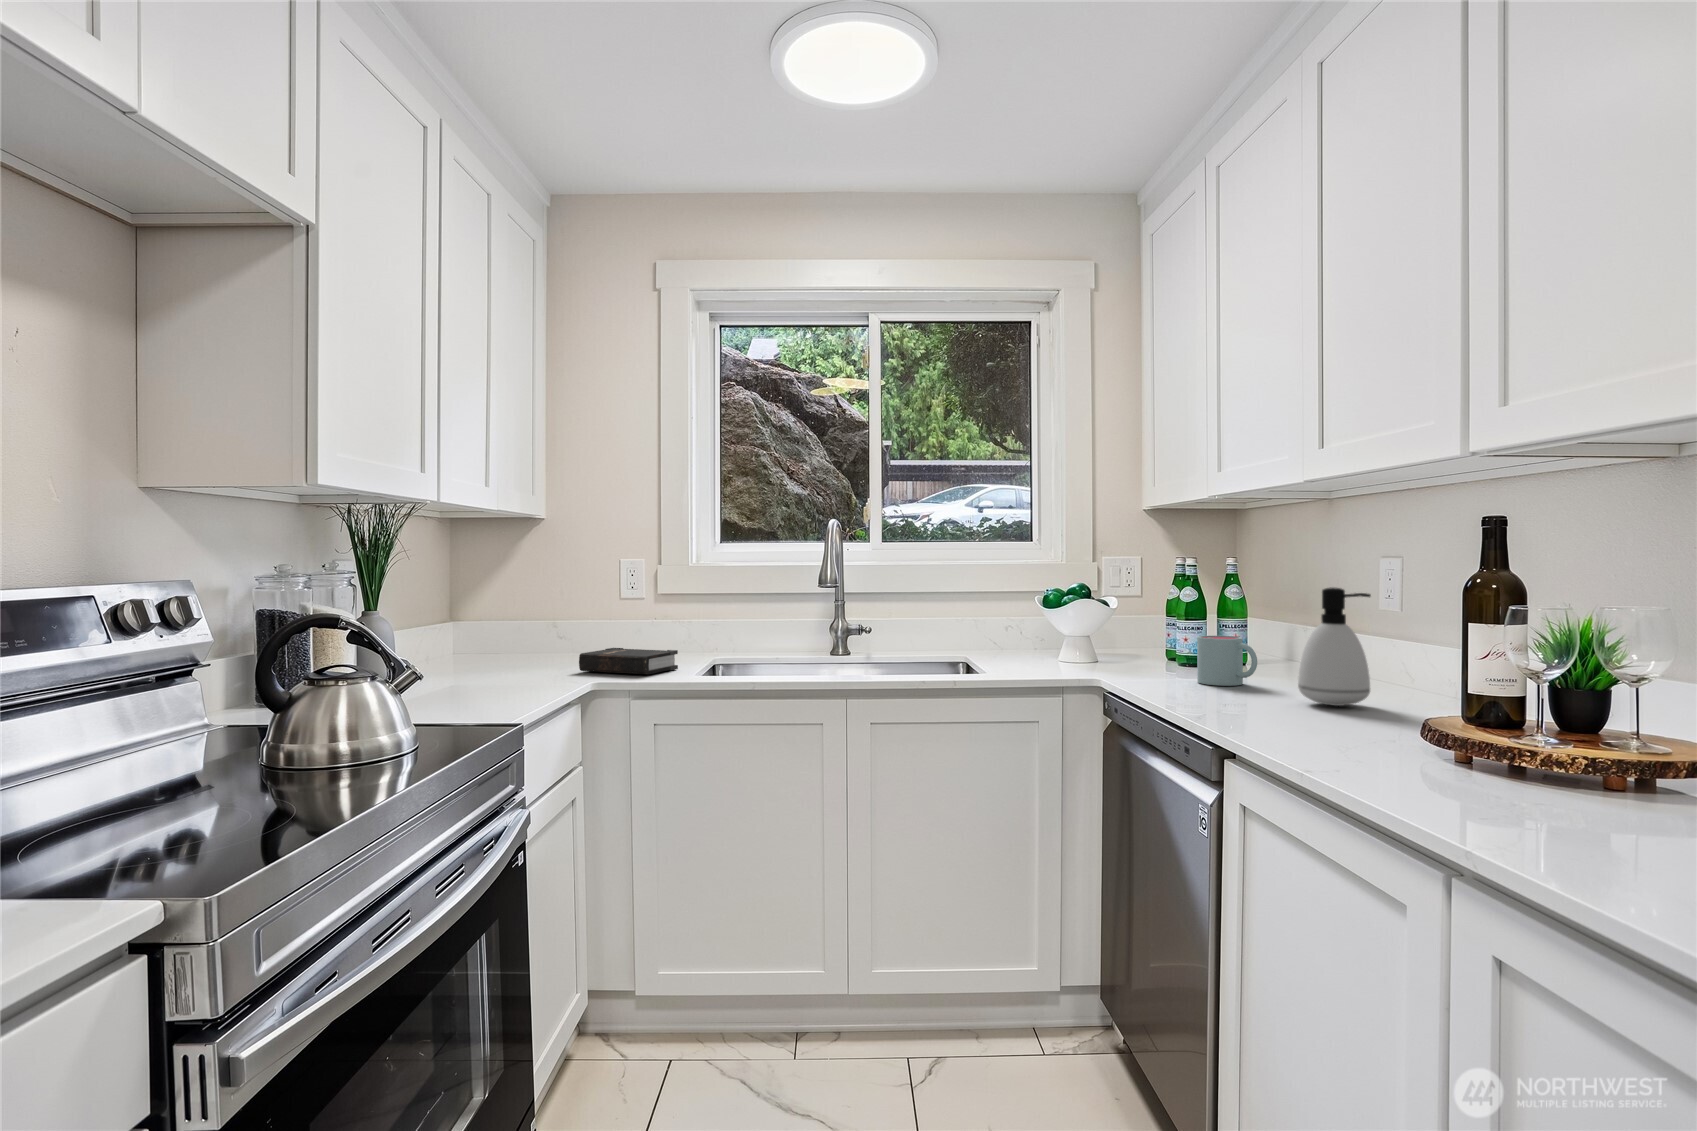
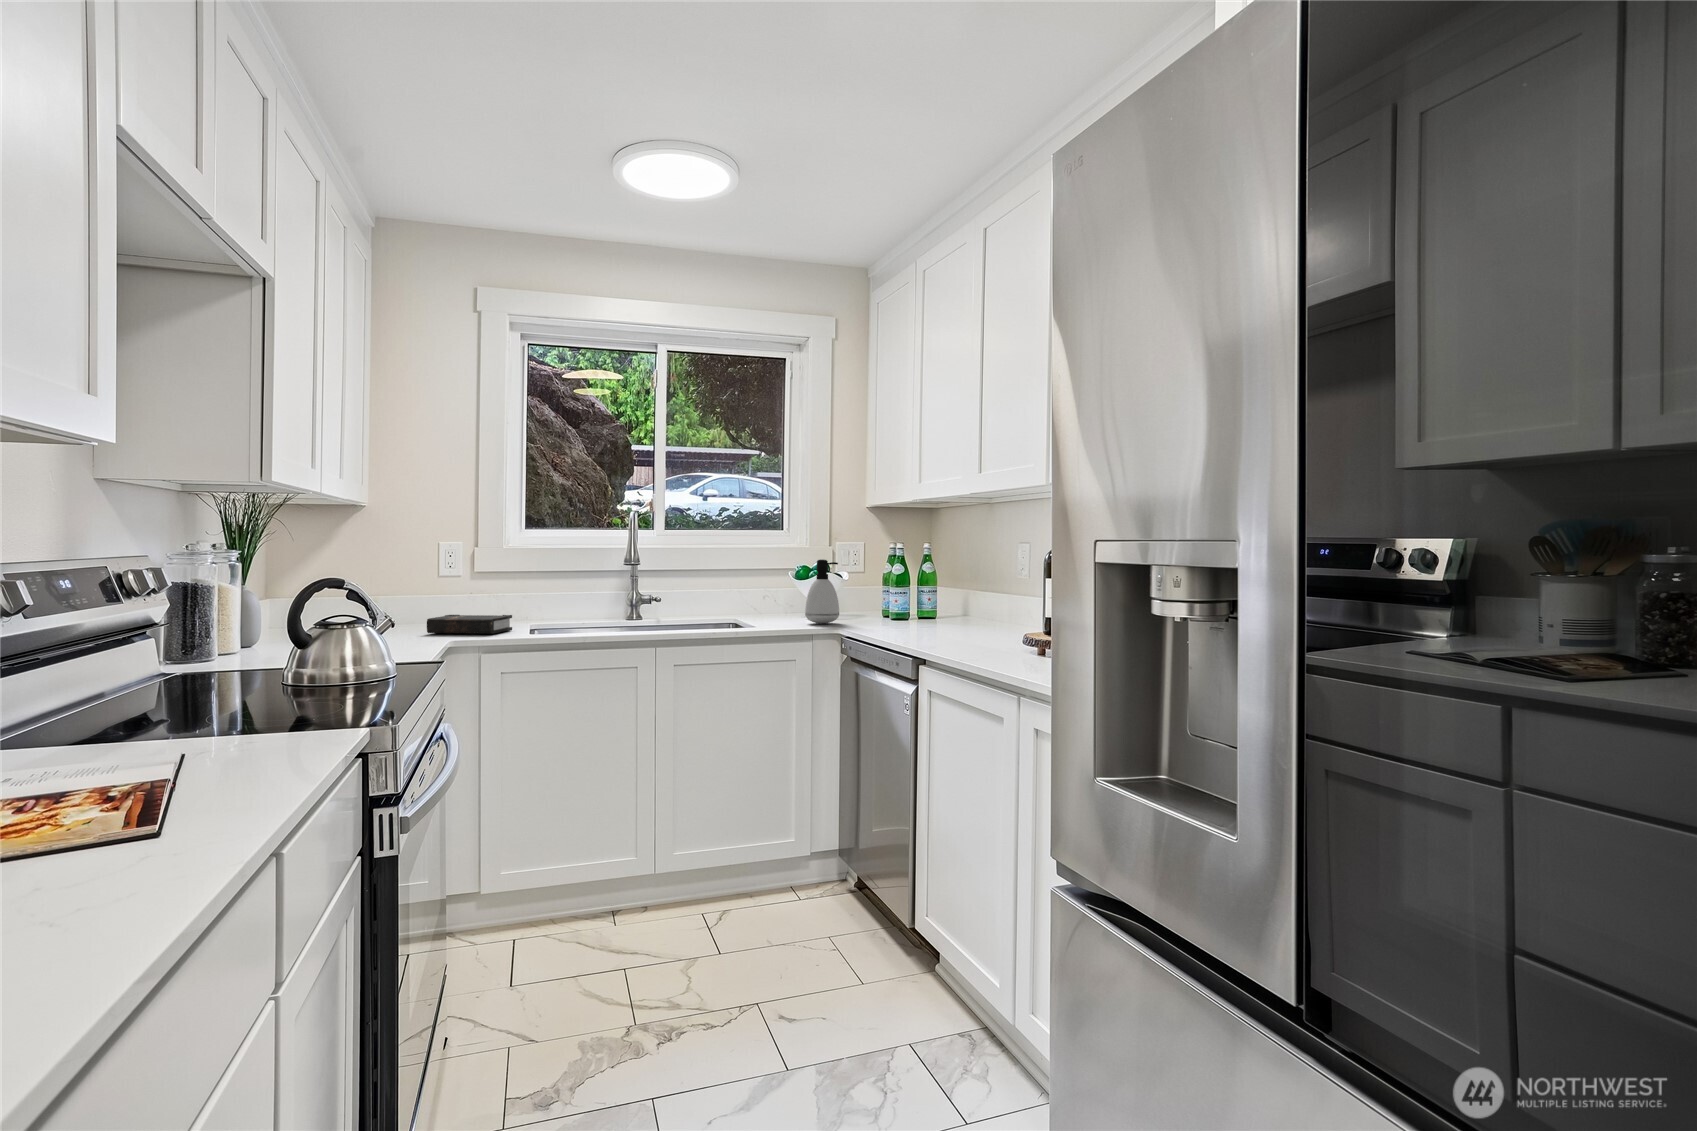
soap dispenser: present [1298,587,1371,706] -> present [805,560,839,623]
mug: present [1197,636,1257,686] -> none [904,596,940,628]

